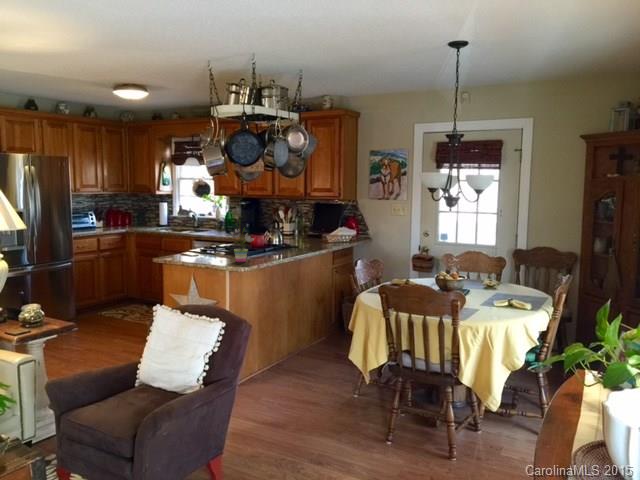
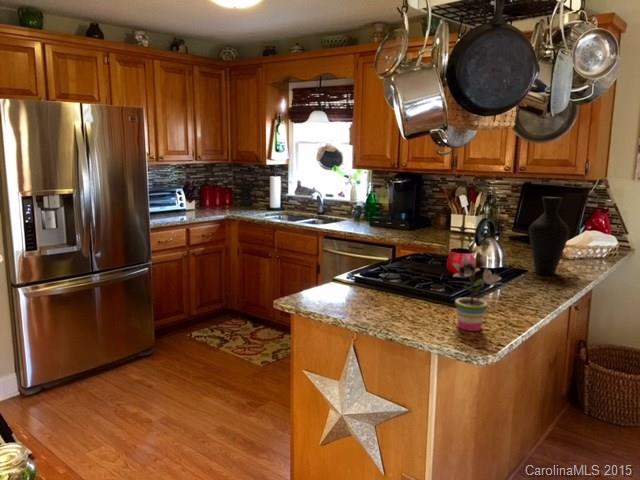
vase: none [295,207,314,248] -> present [529,197,570,275]

